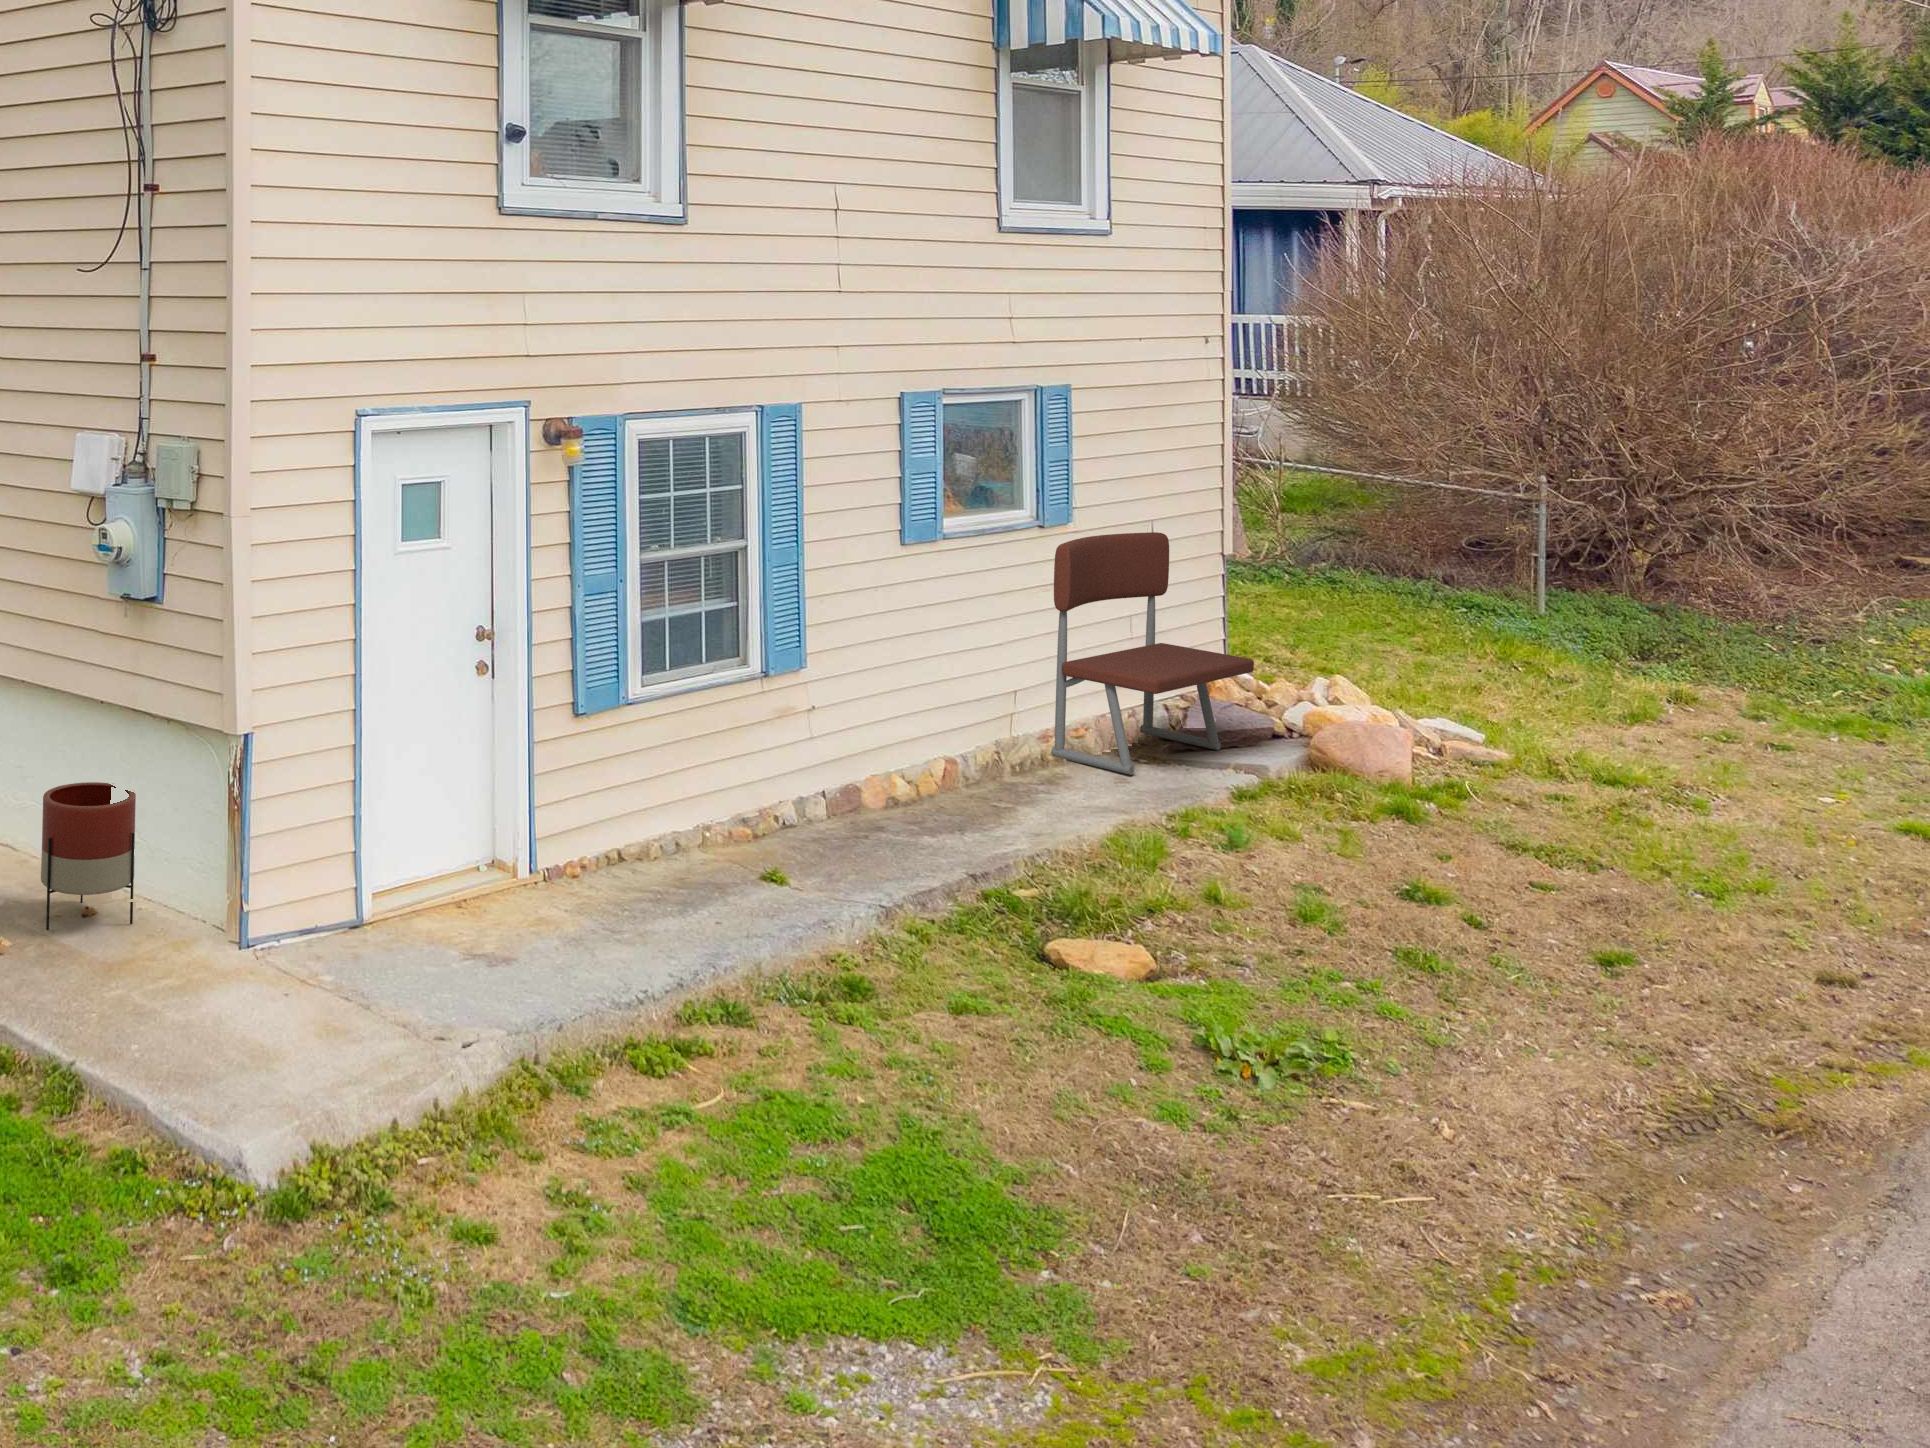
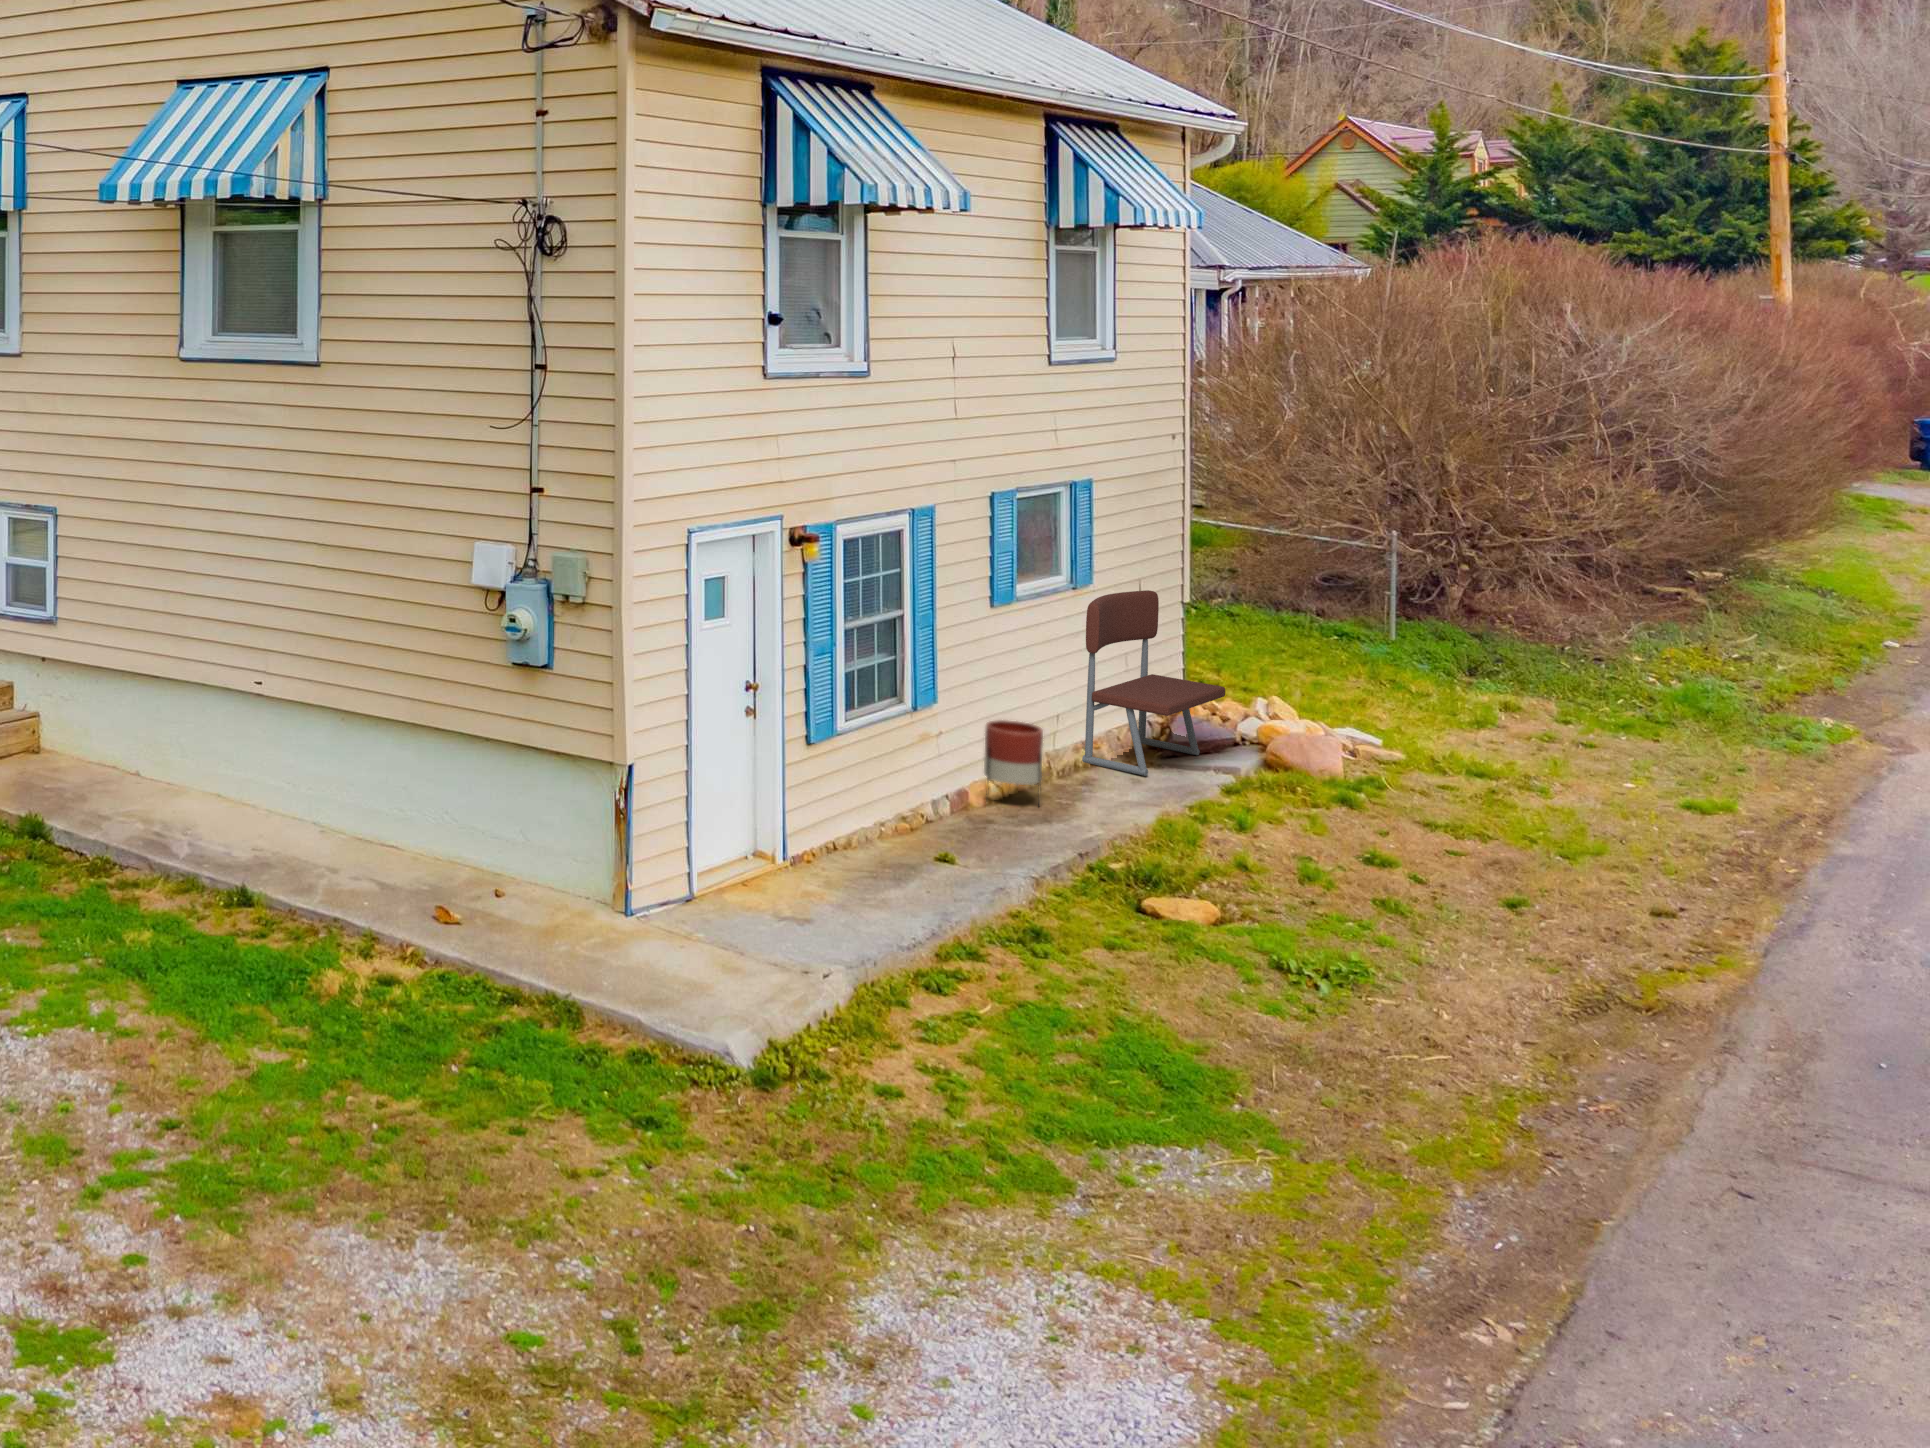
planter: present [41,782,136,930] -> present [984,720,1043,795]

